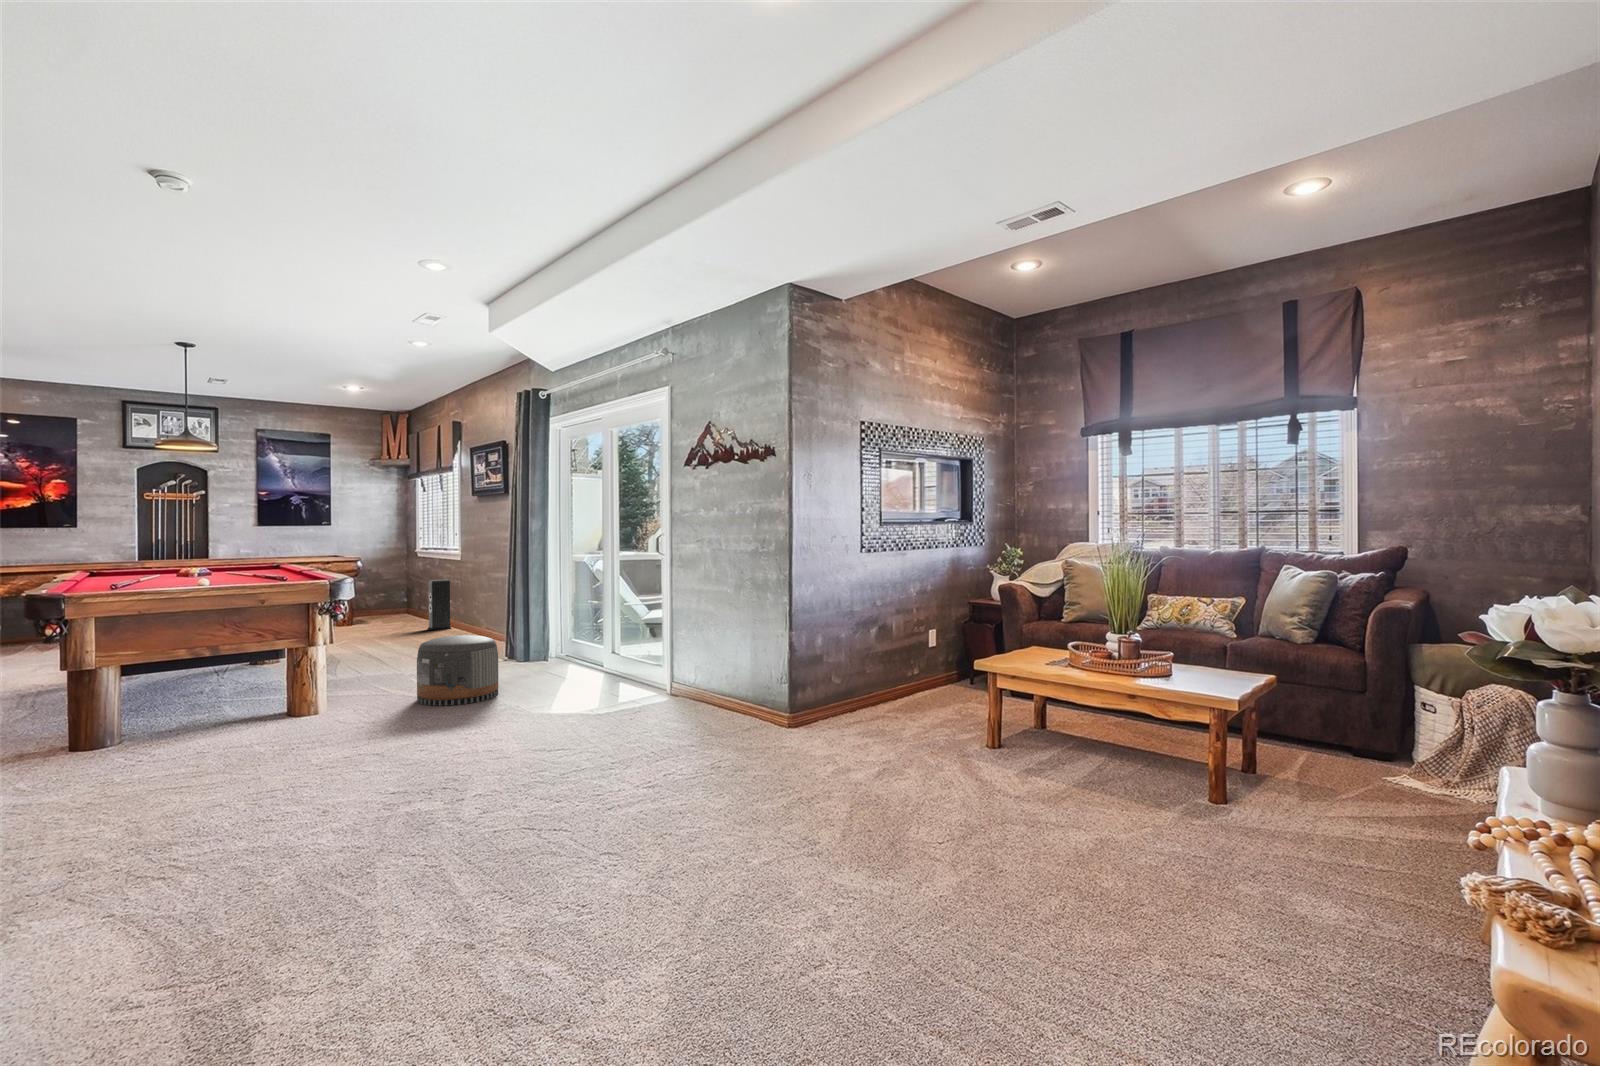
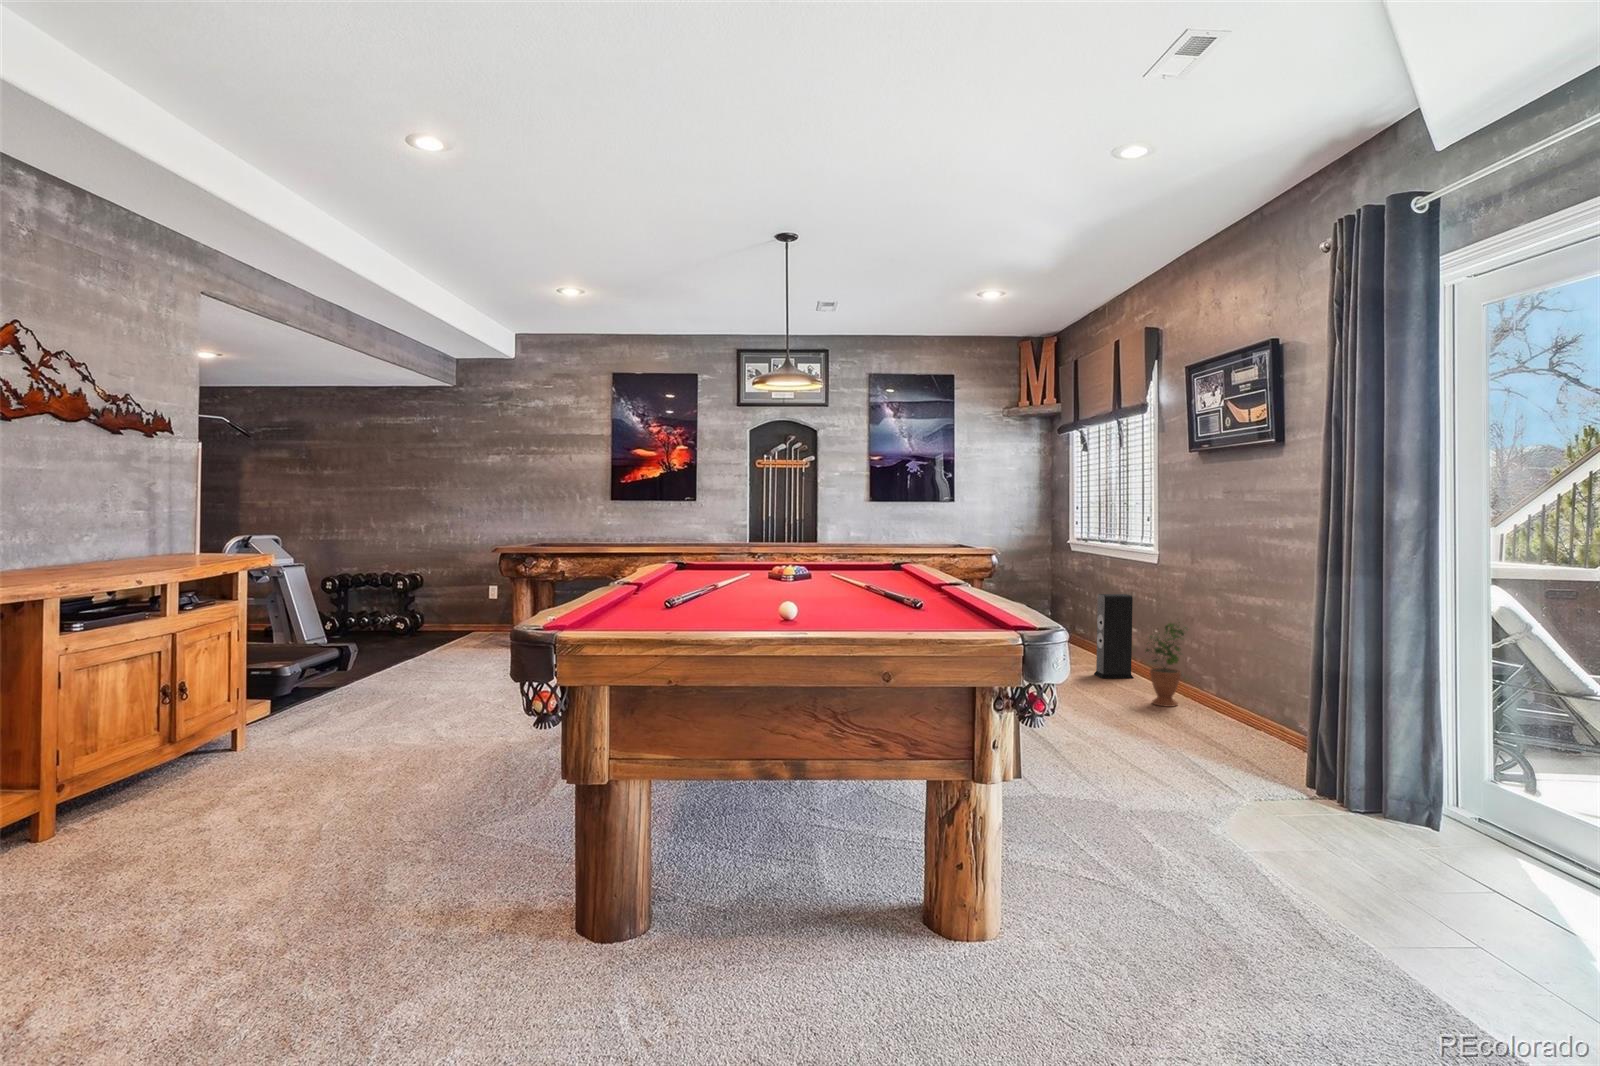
potted plant: none [450,589,475,638] -> present [1145,623,1188,707]
pouf: present [417,635,498,706] -> none [1201,790,1435,1023]

